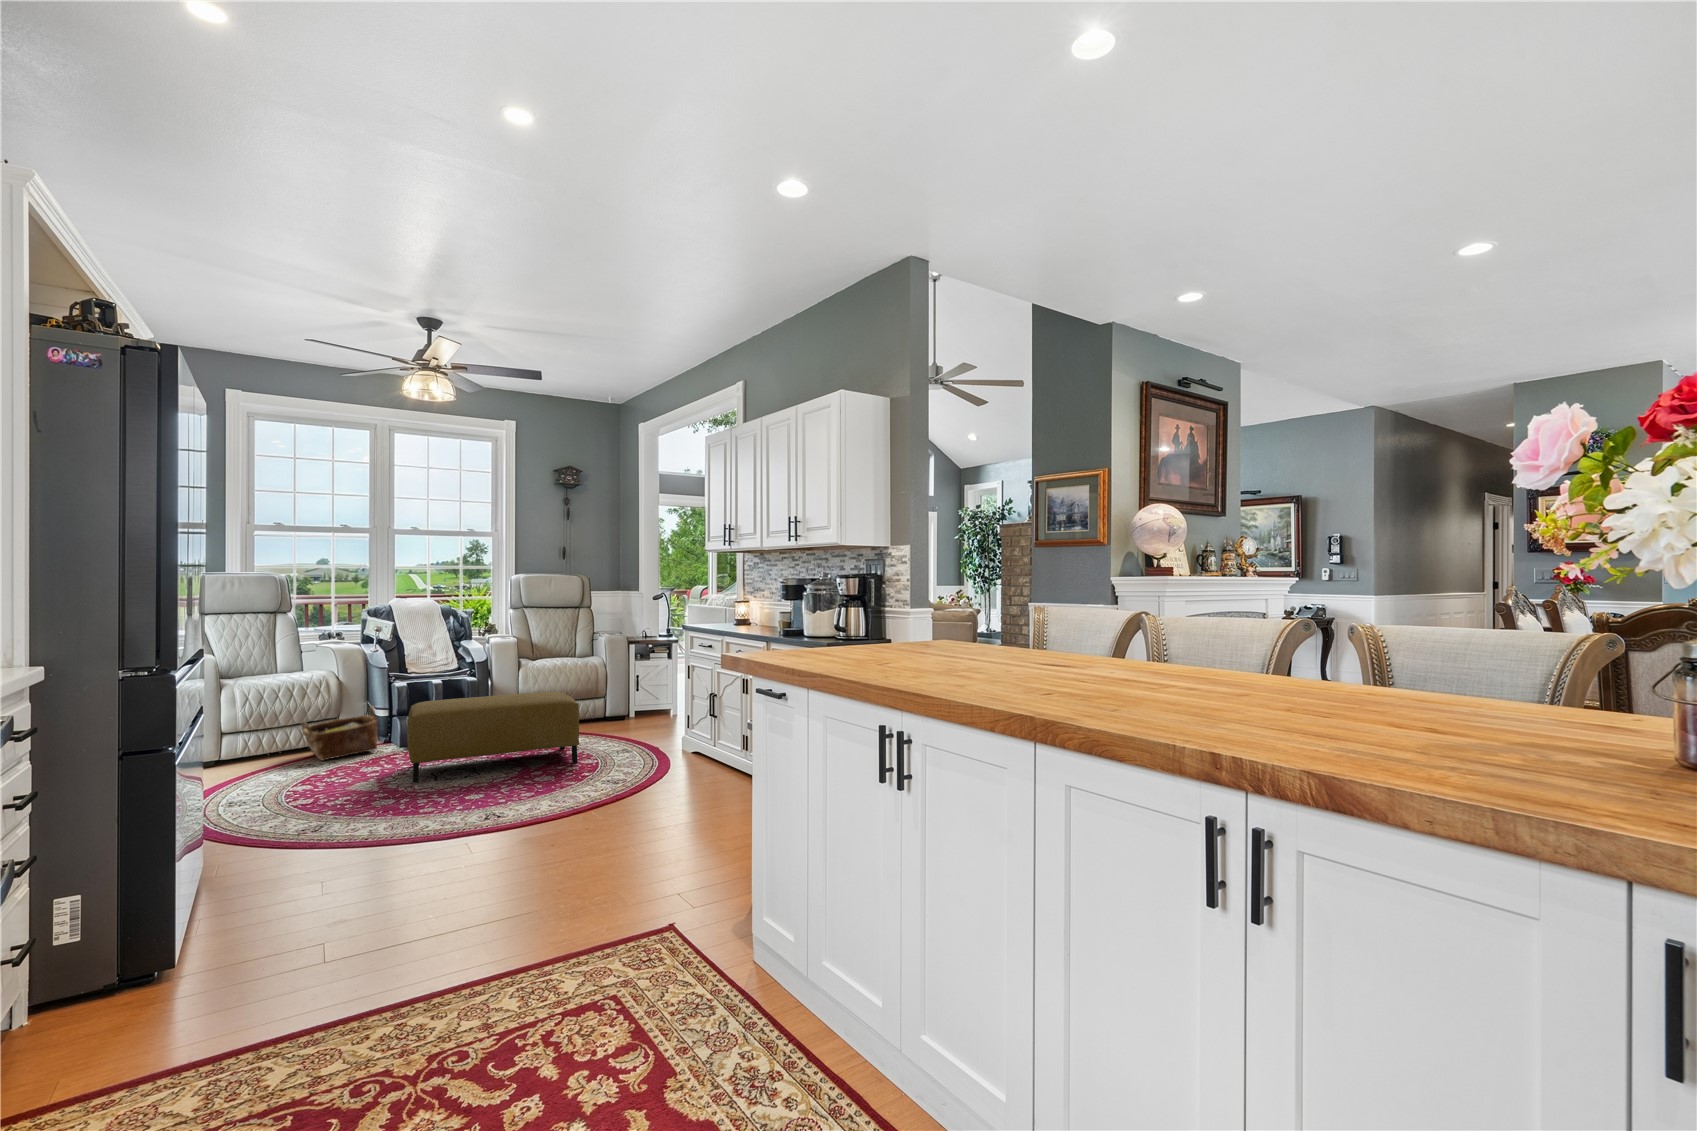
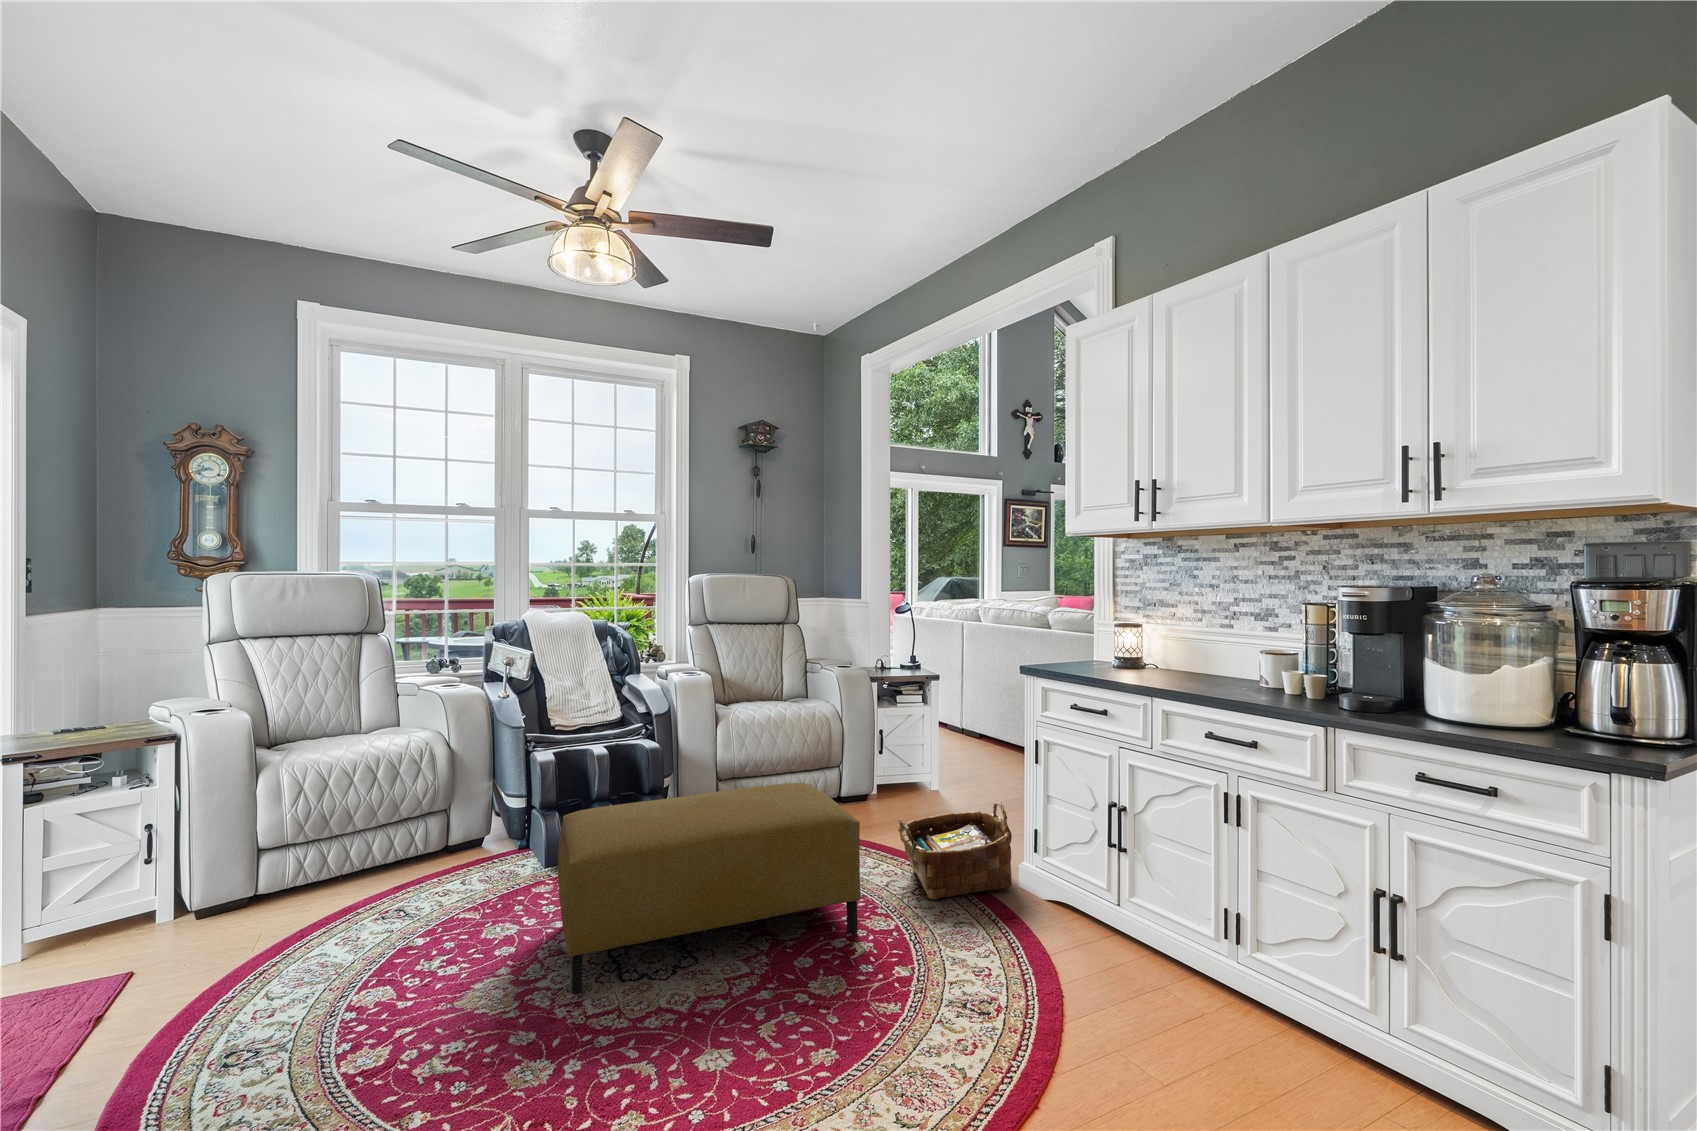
woven basket: present [301,706,378,761] -> present [898,801,1012,900]

